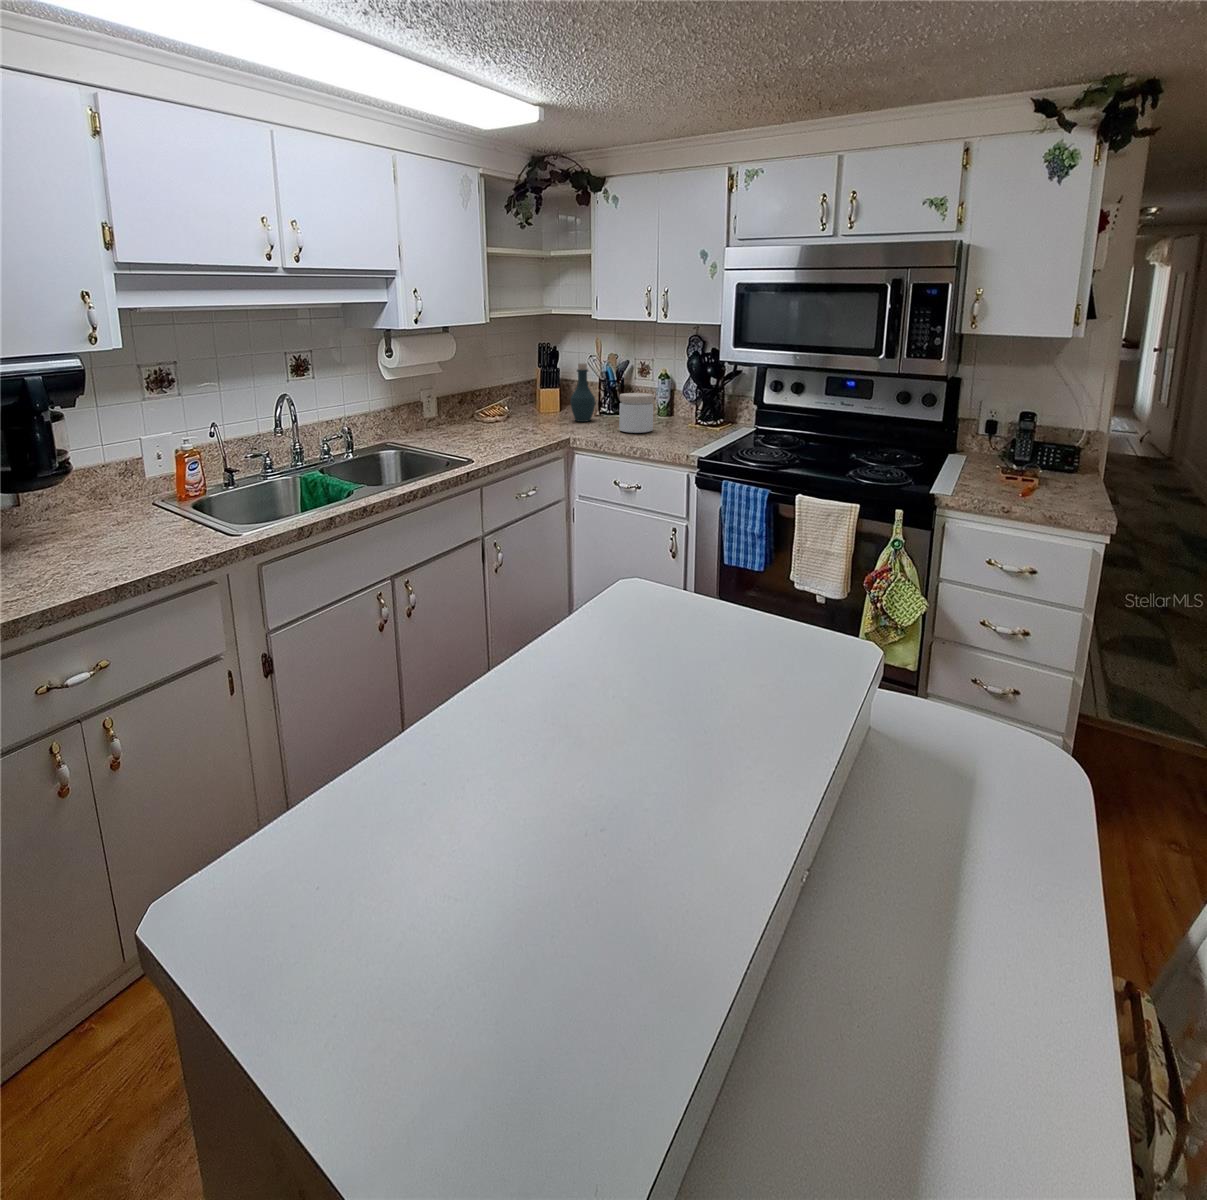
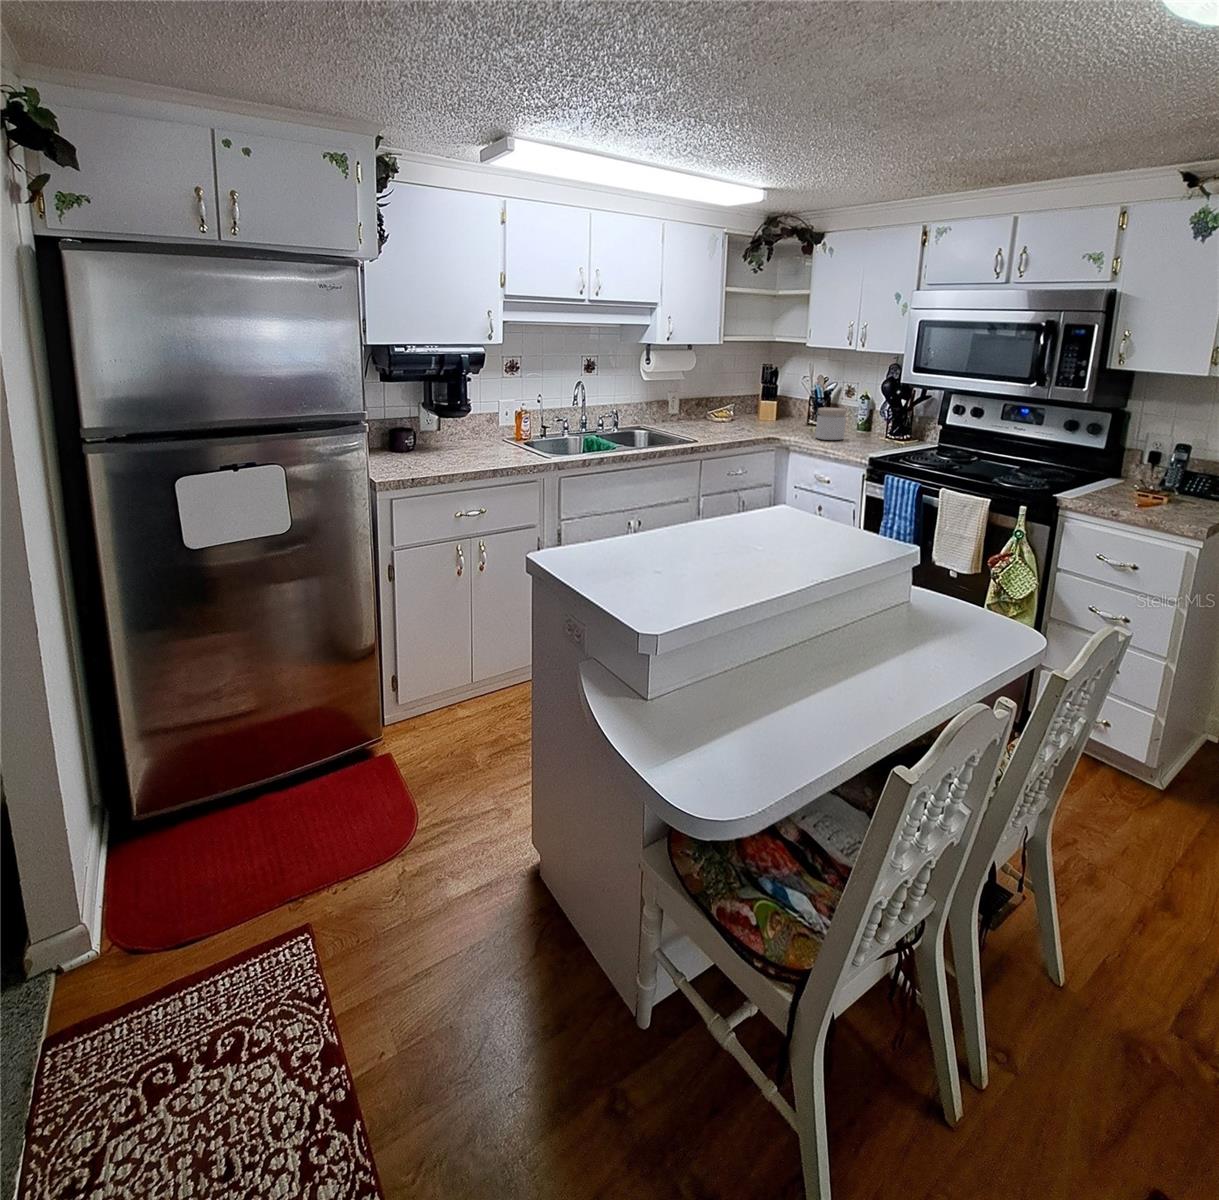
bottle: present [570,363,595,422] -> none [780,382,801,430]

